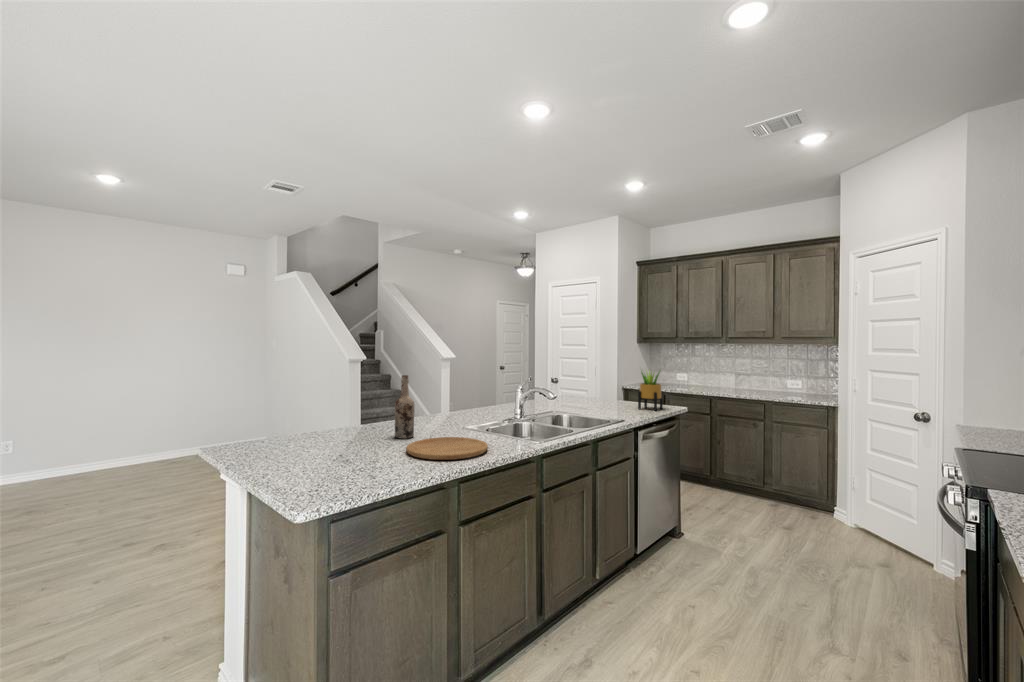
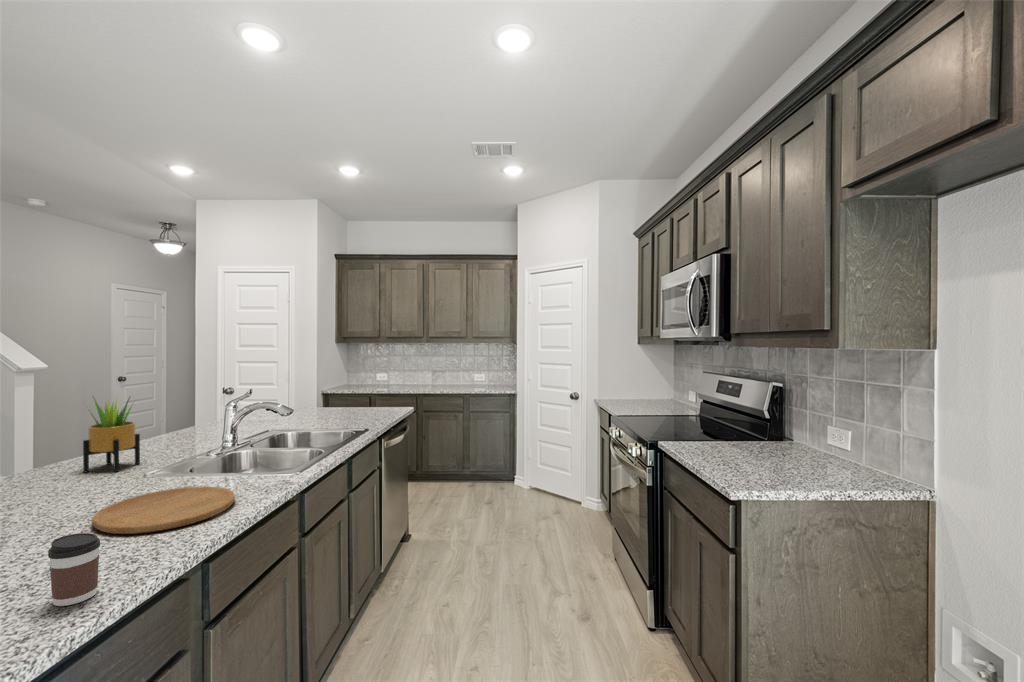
potted plant: present [638,371,663,411] -> present [83,397,140,472]
wine bottle: present [395,375,414,439] -> none [39,409,81,511]
coffee cup: none [358,444,383,485] -> present [48,533,100,606]

